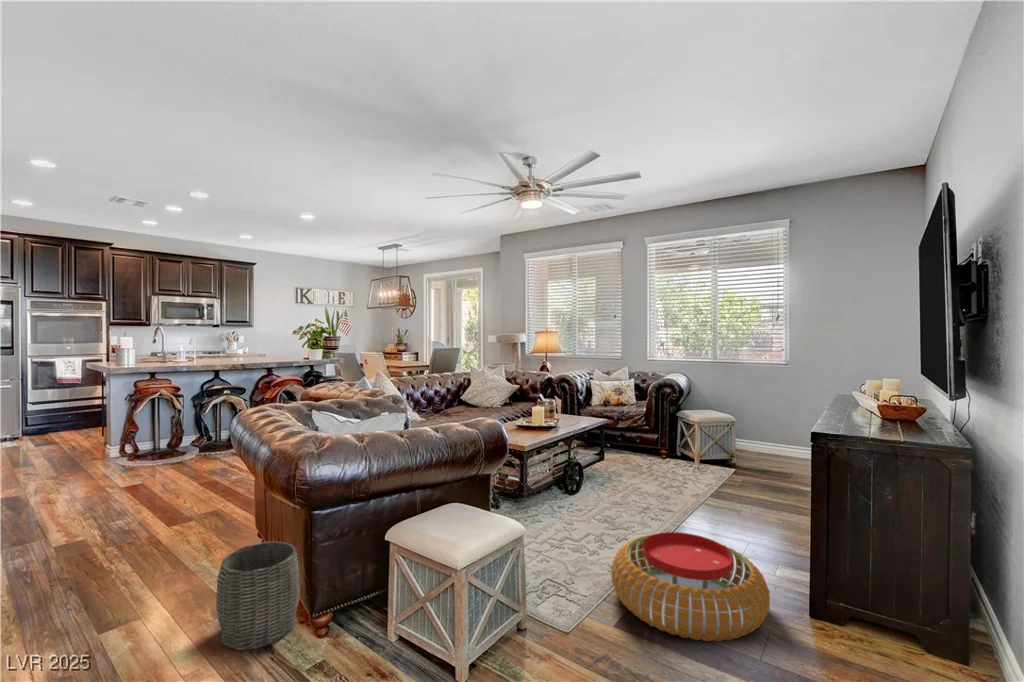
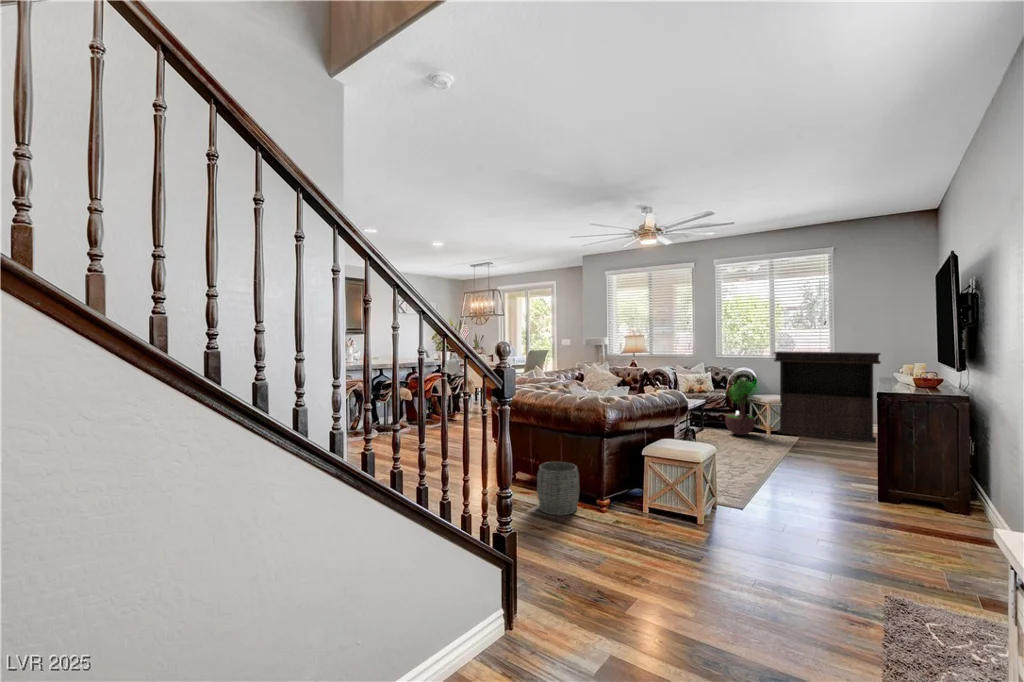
console table: none [707,354,844,481] -> present [774,351,880,443]
potted tree: none [636,383,687,464] -> present [725,378,758,435]
pouf: present [611,532,770,642] -> none [750,460,854,511]

